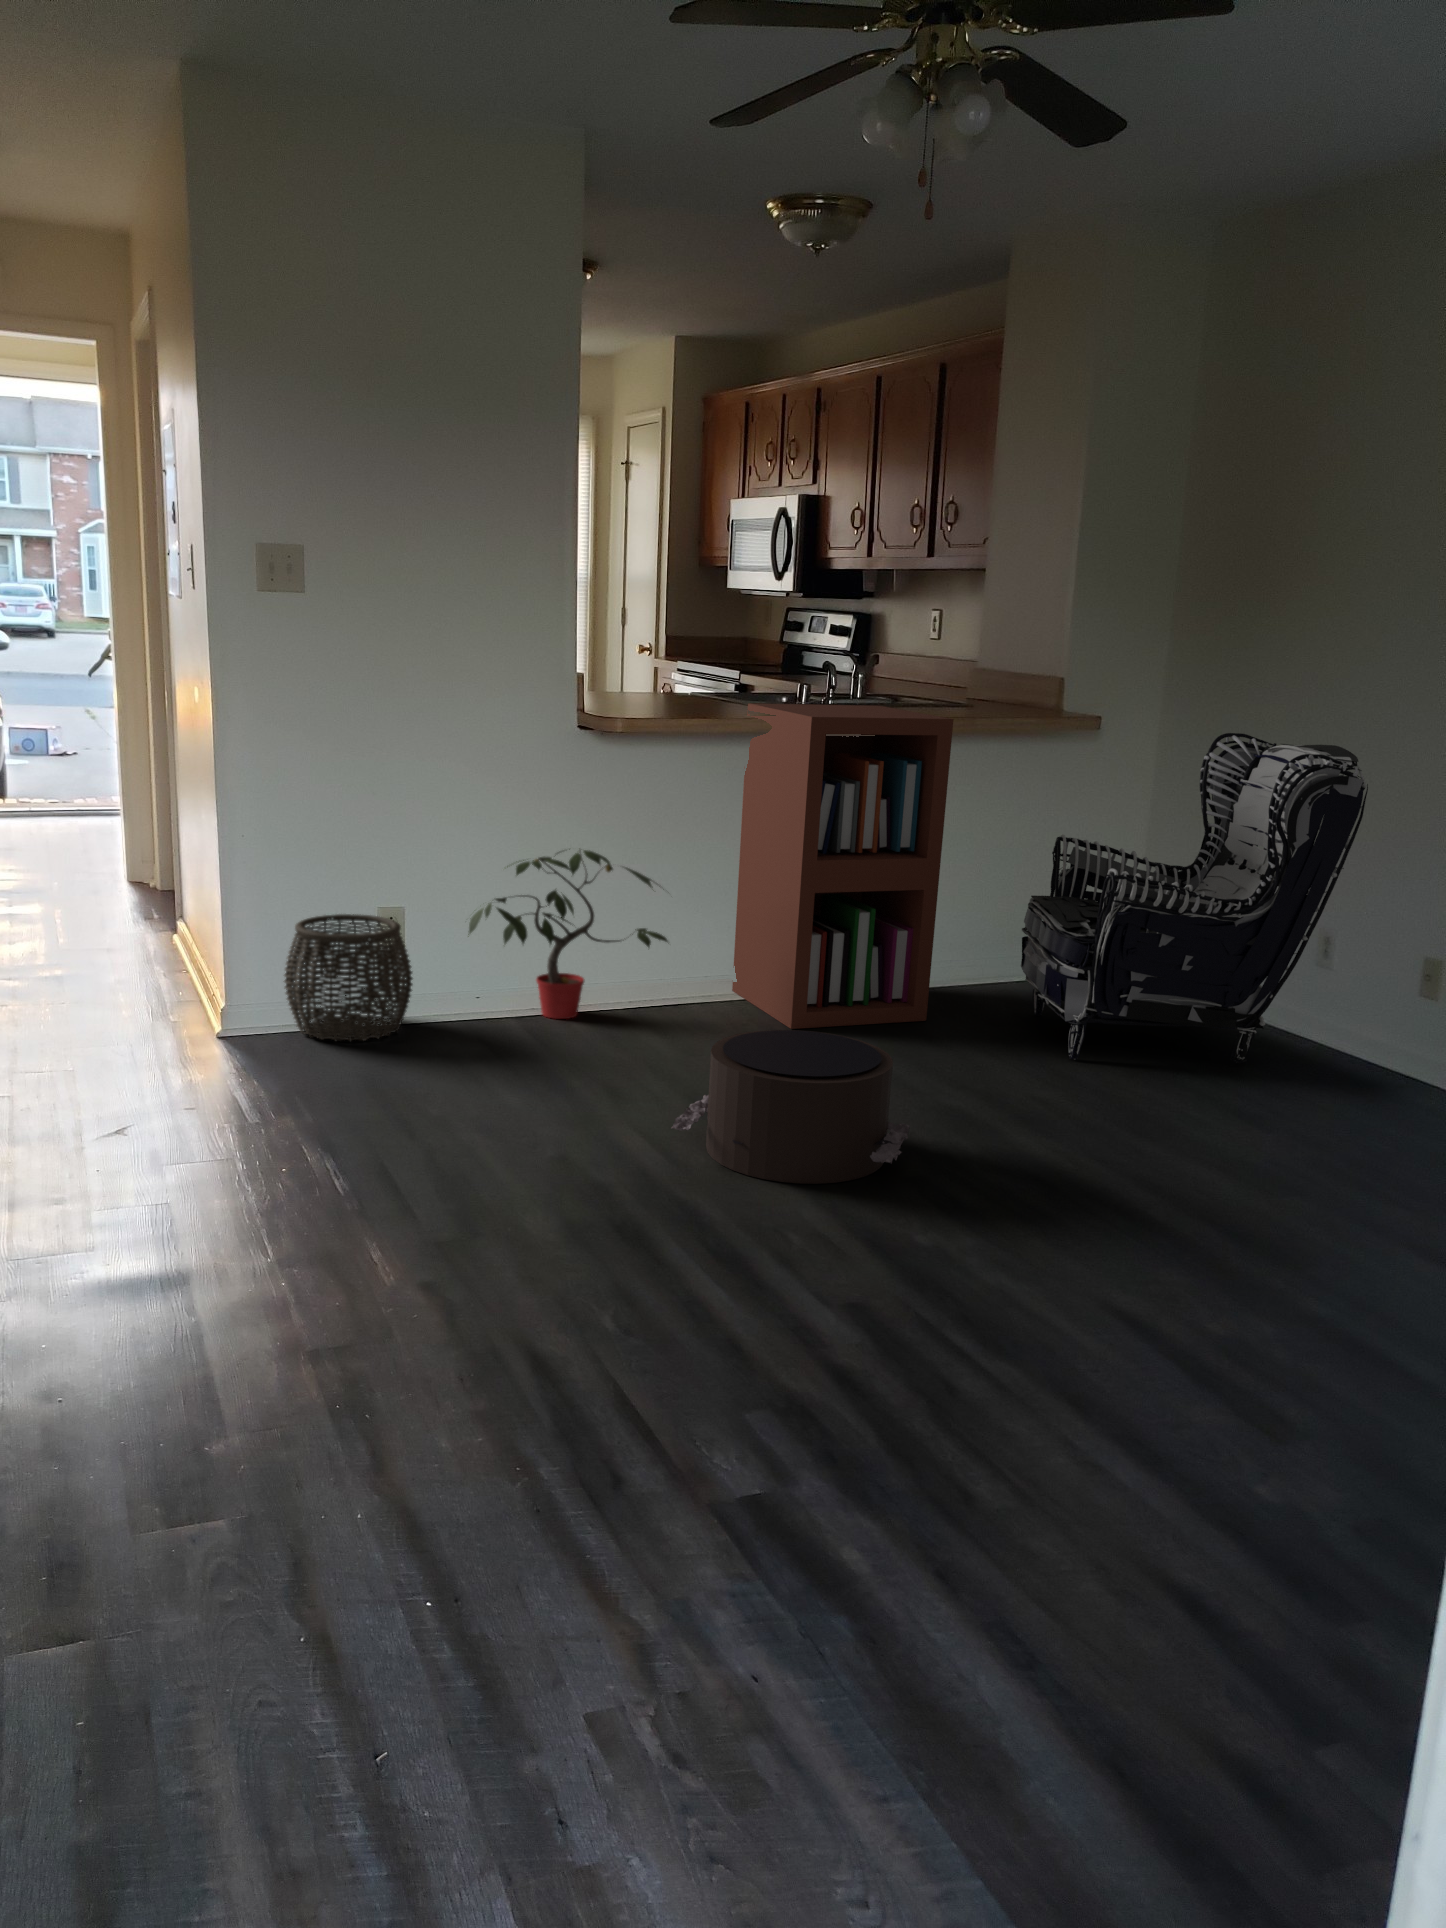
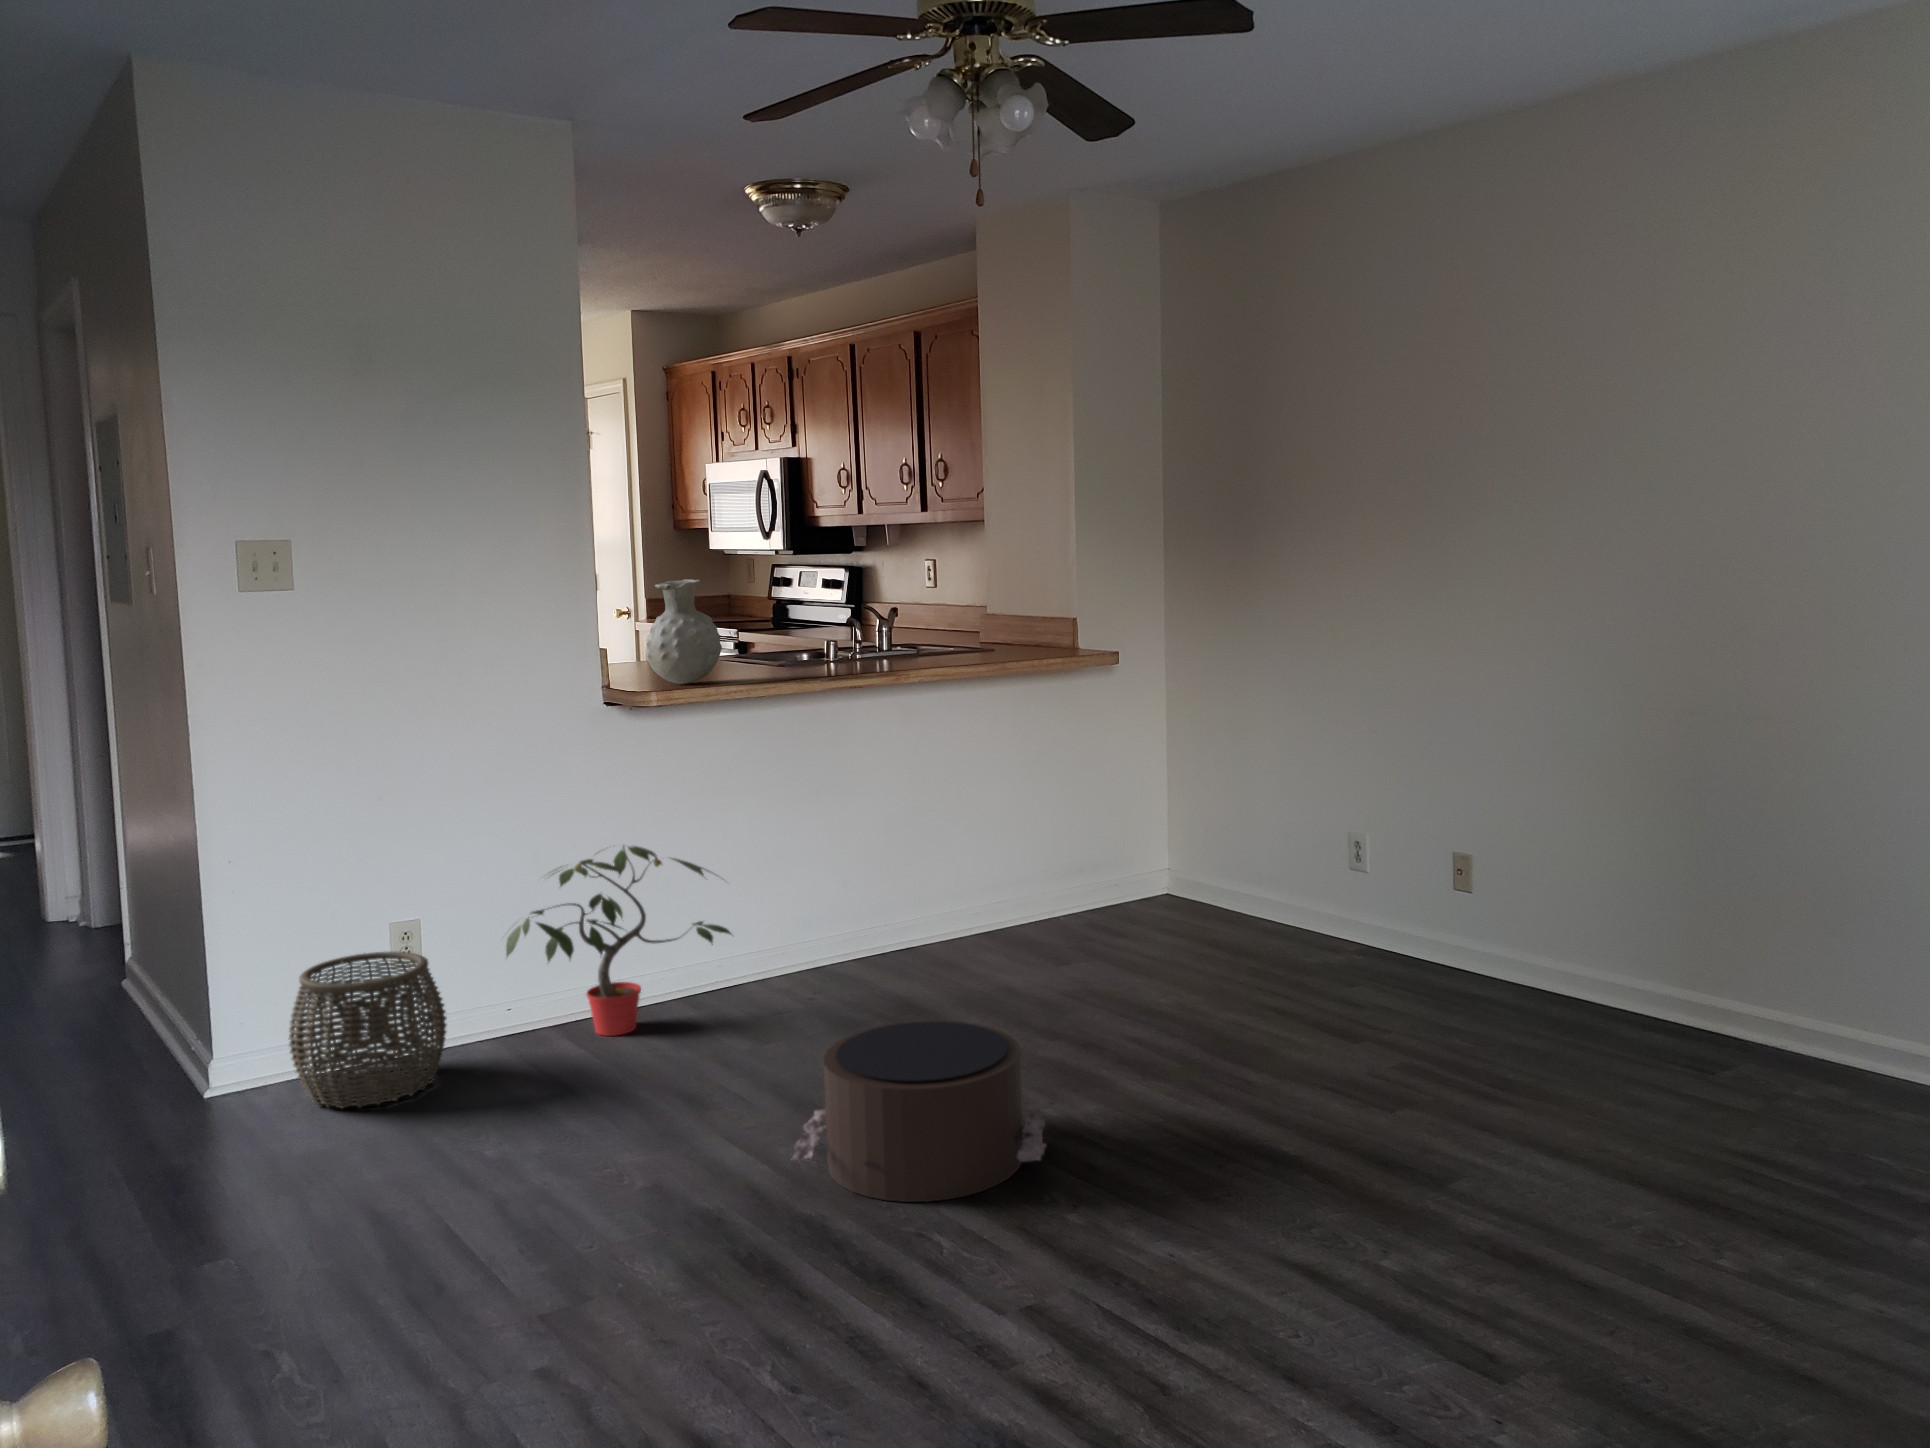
vase: none [621,603,692,705] -> present [646,579,722,684]
bookshelf: present [732,703,954,1029] -> none [783,662,1004,1008]
armchair: present [1021,733,1368,1064] -> none [1084,657,1393,998]

